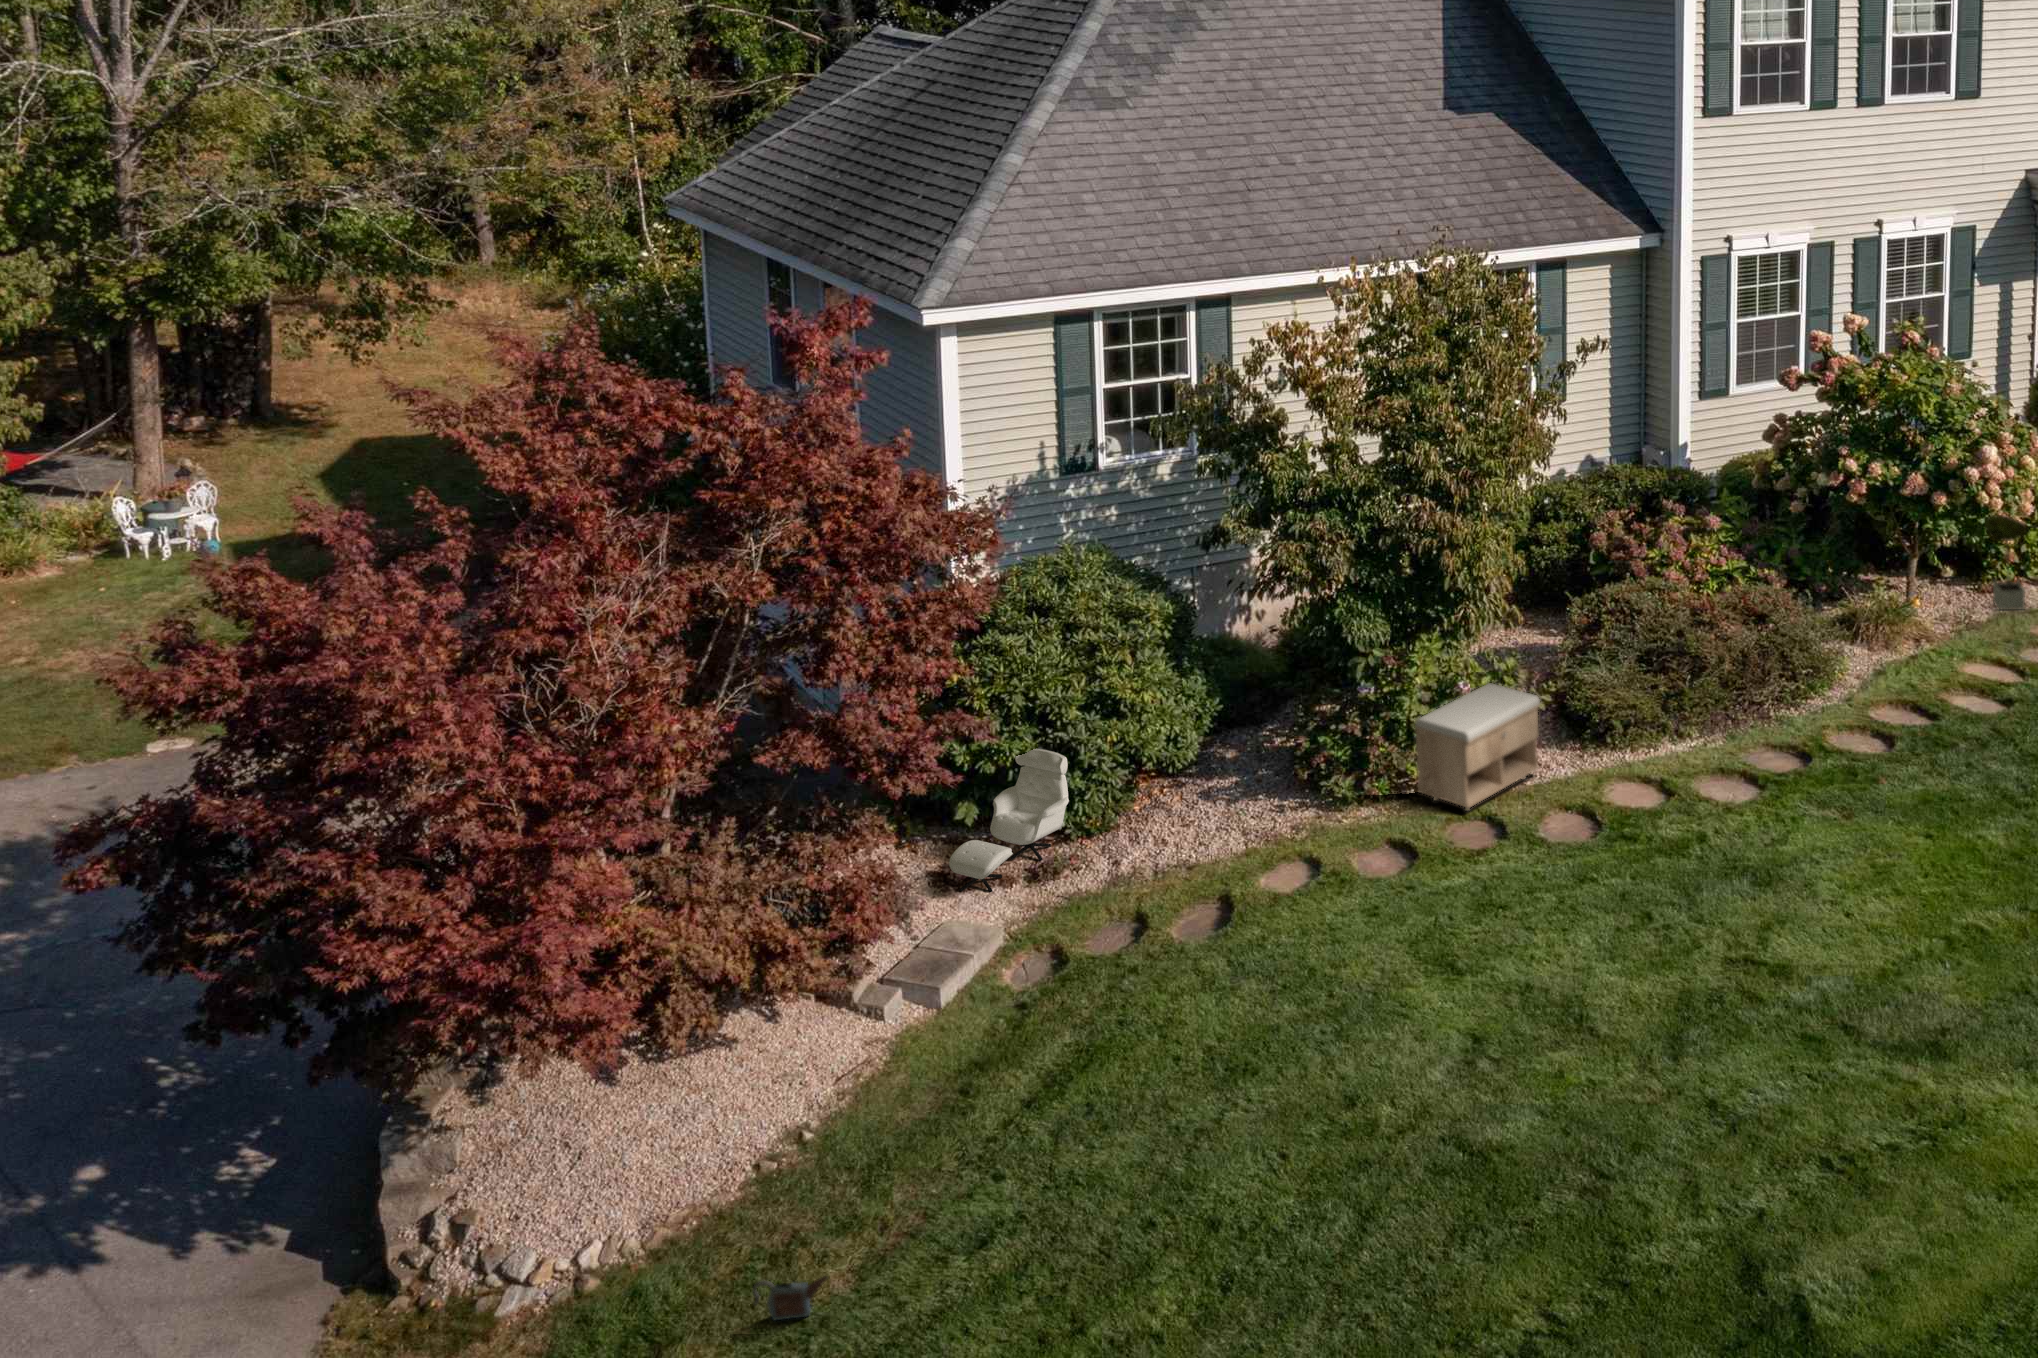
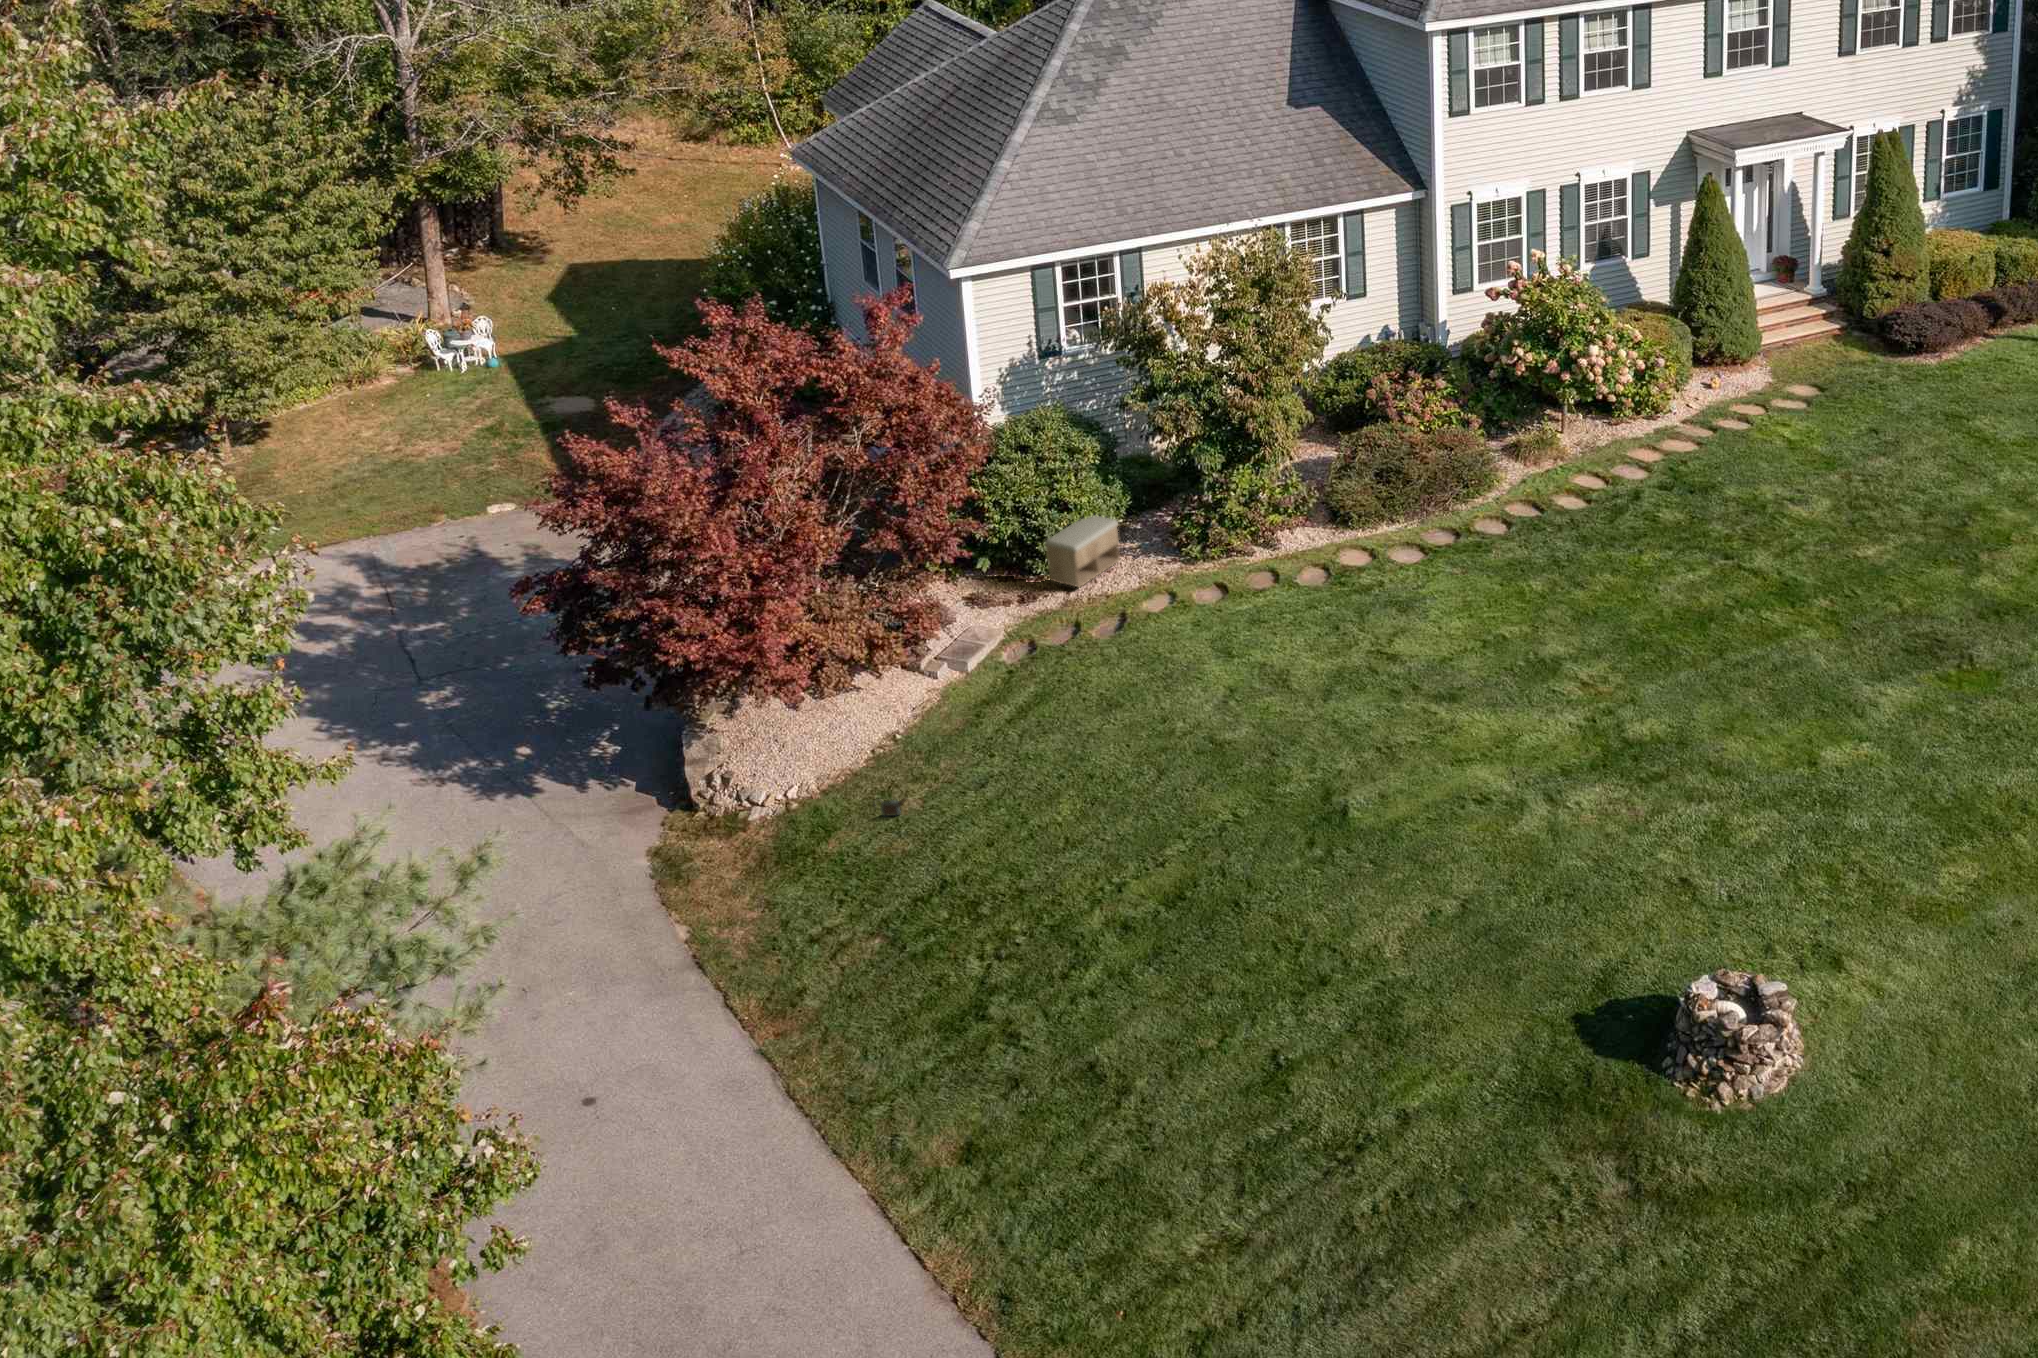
potted tree: present [1984,515,2027,610] -> none [1609,380,1635,438]
storage bench: present [1415,683,1540,811] -> present [1045,515,1120,588]
armchair: present [949,748,1069,892] -> none [970,532,1036,611]

